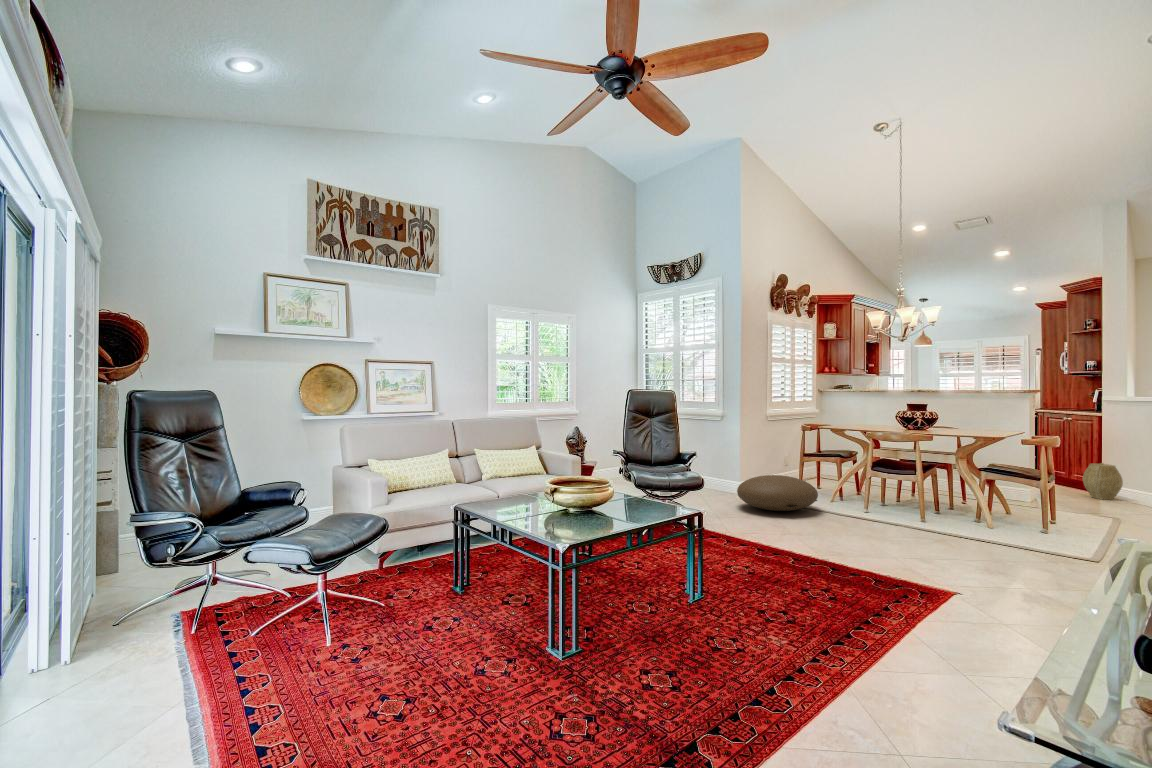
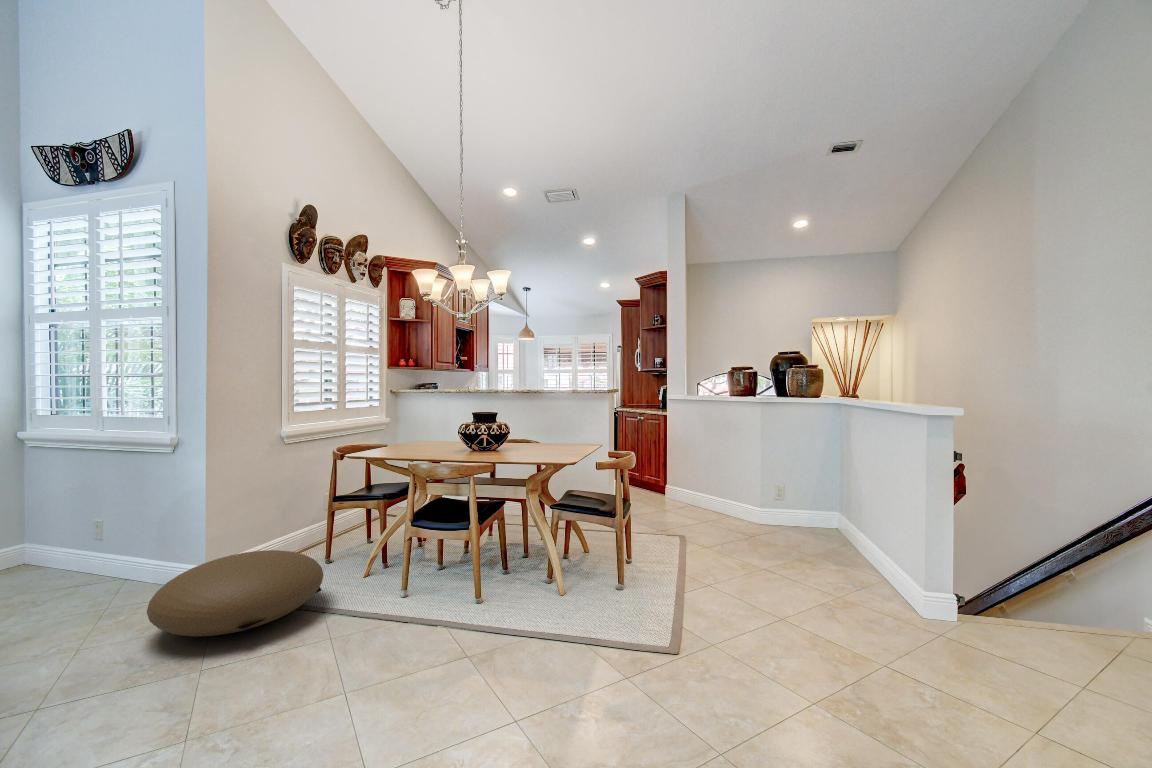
woven basket: present [1083,463,1123,500] -> none [653,465,683,504]

